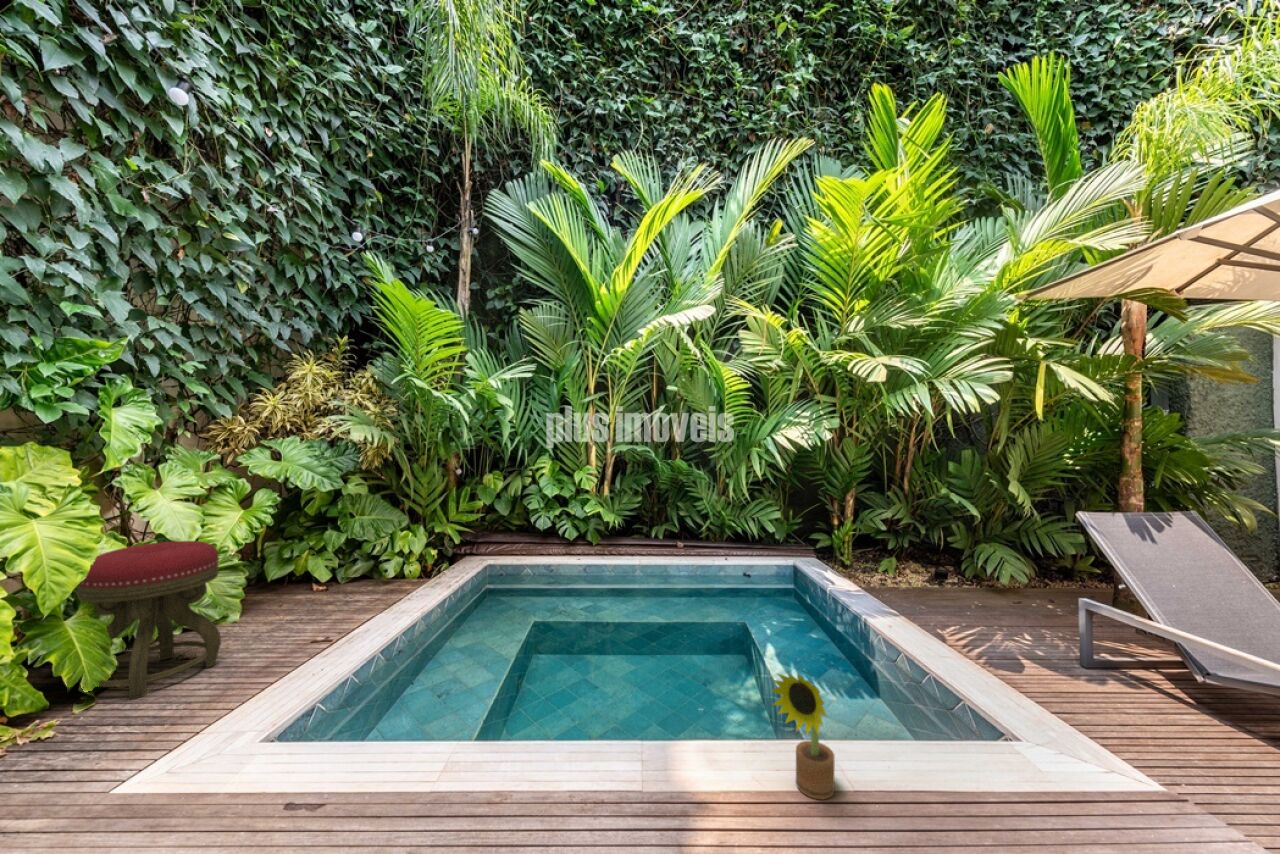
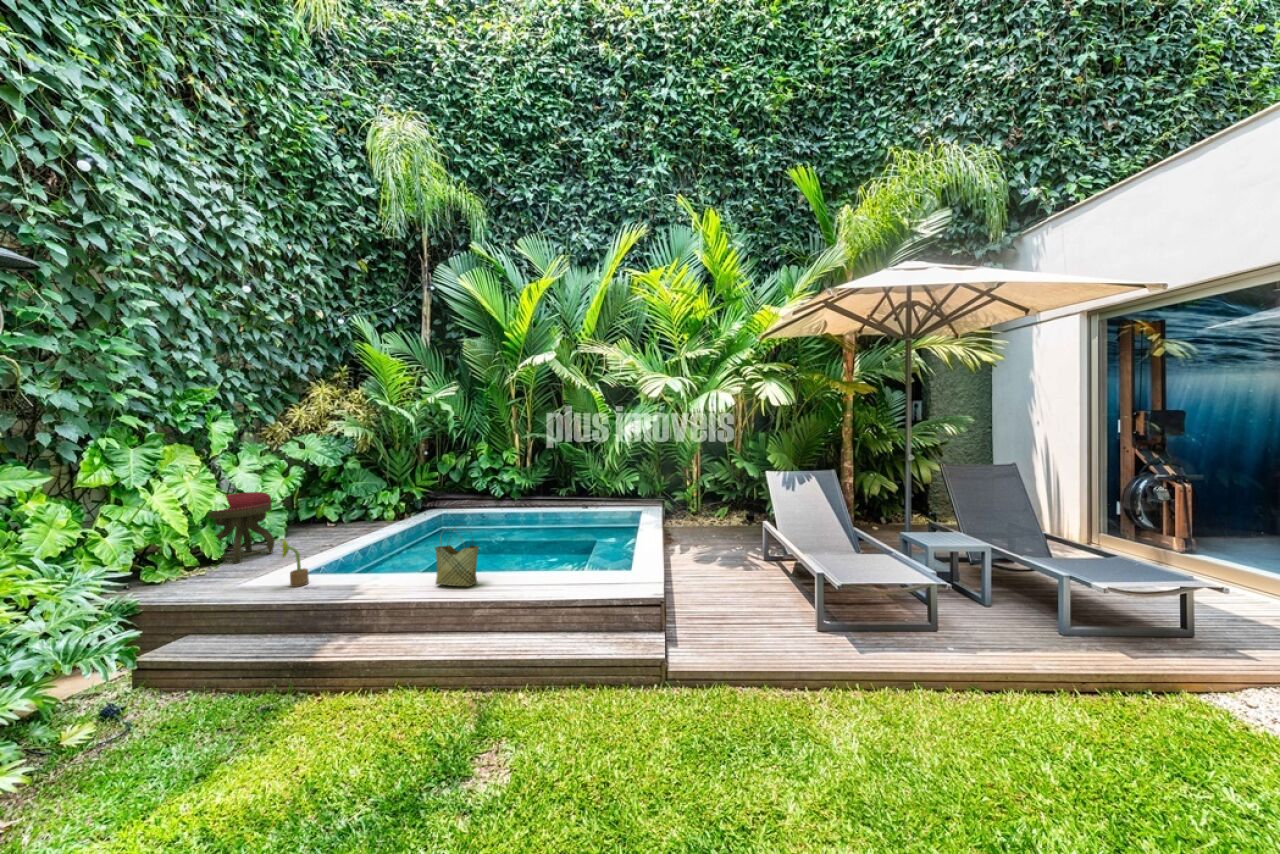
woven basket: none [630,633,737,803] -> present [435,525,479,586]
decorative plant: present [771,673,835,799] -> present [282,539,309,587]

